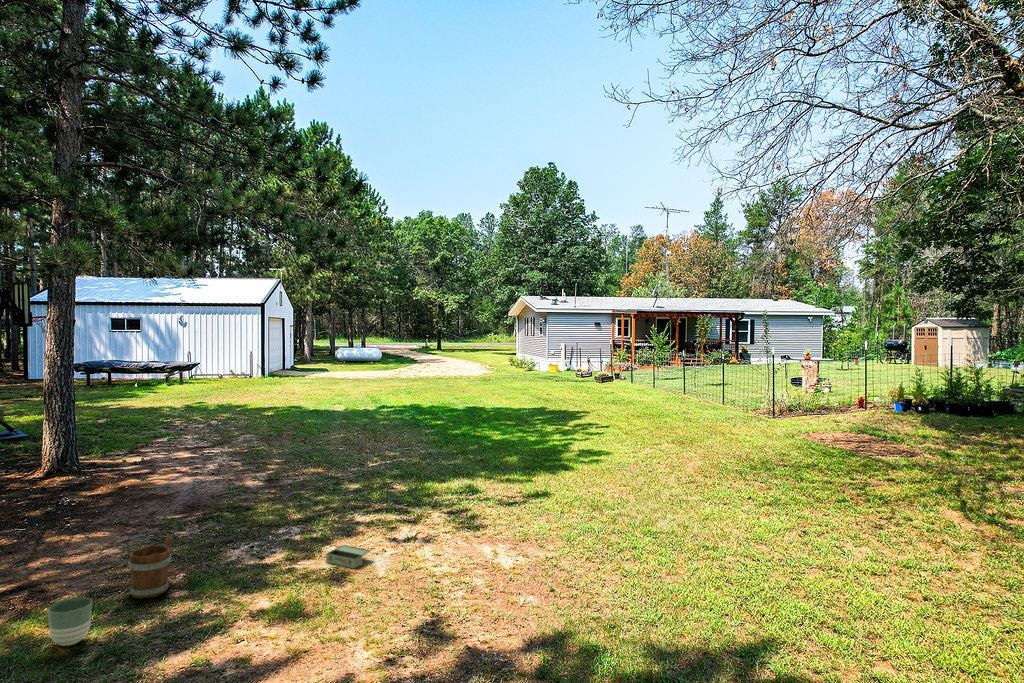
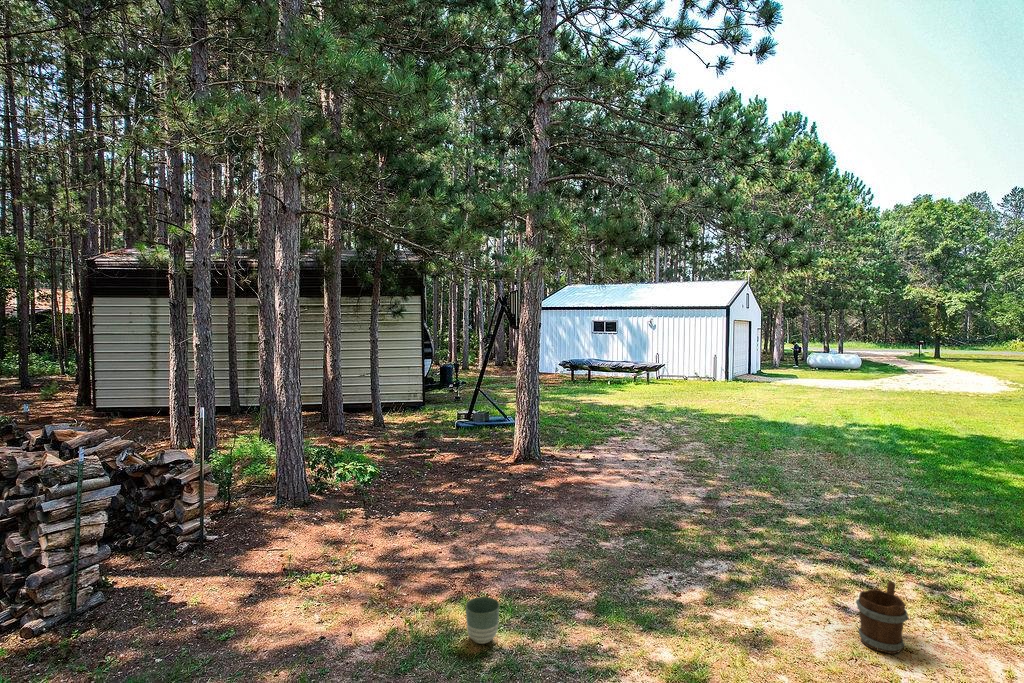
bucket: present [128,536,173,599] -> present [856,581,909,654]
toolbox: present [326,545,370,569] -> none [744,607,802,647]

